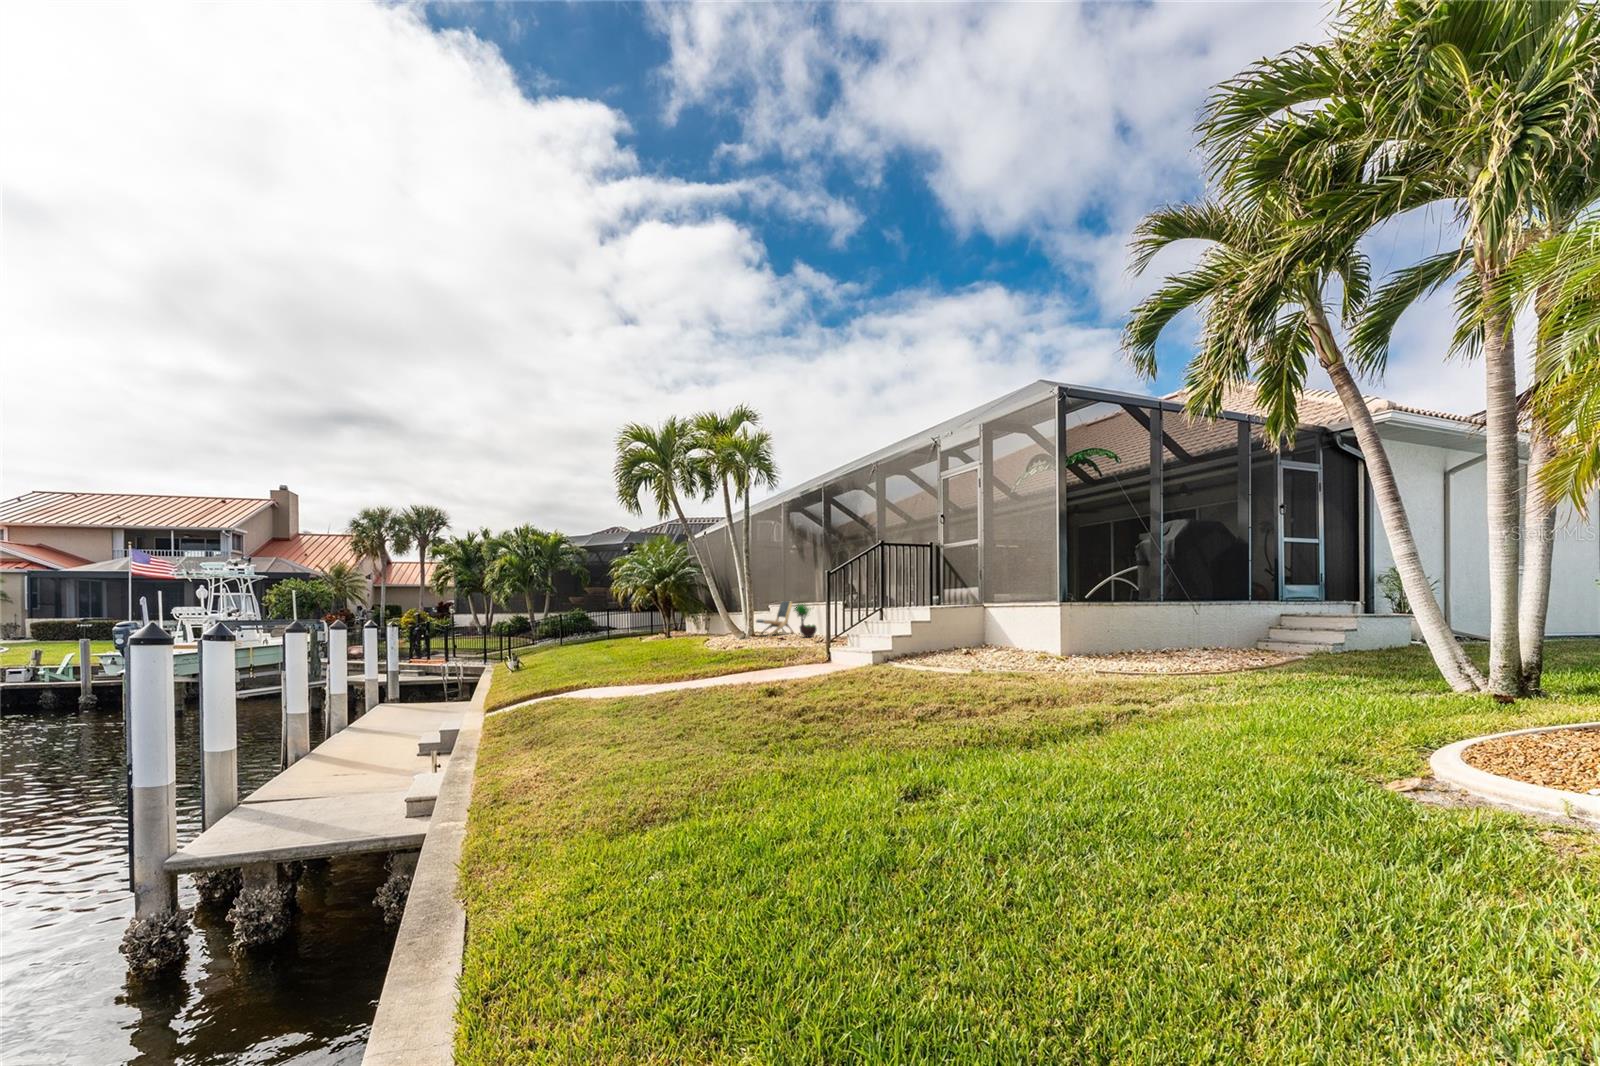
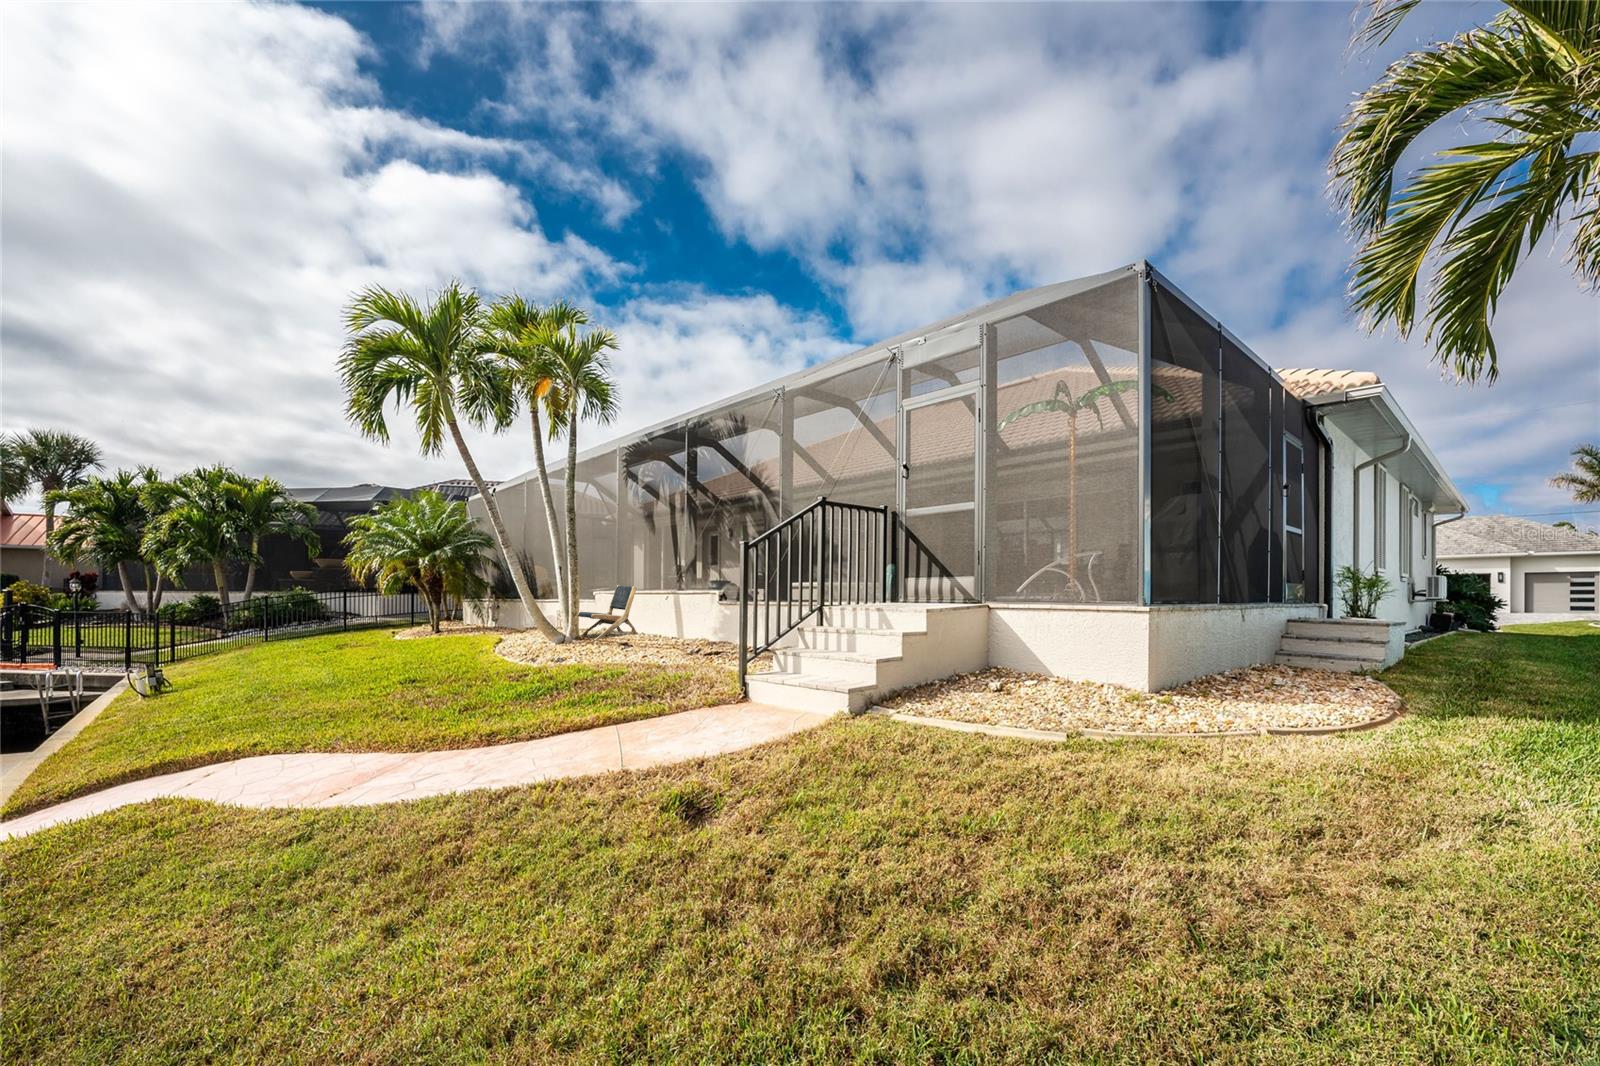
potted tree: present [794,602,816,637] -> none [642,584,678,641]

